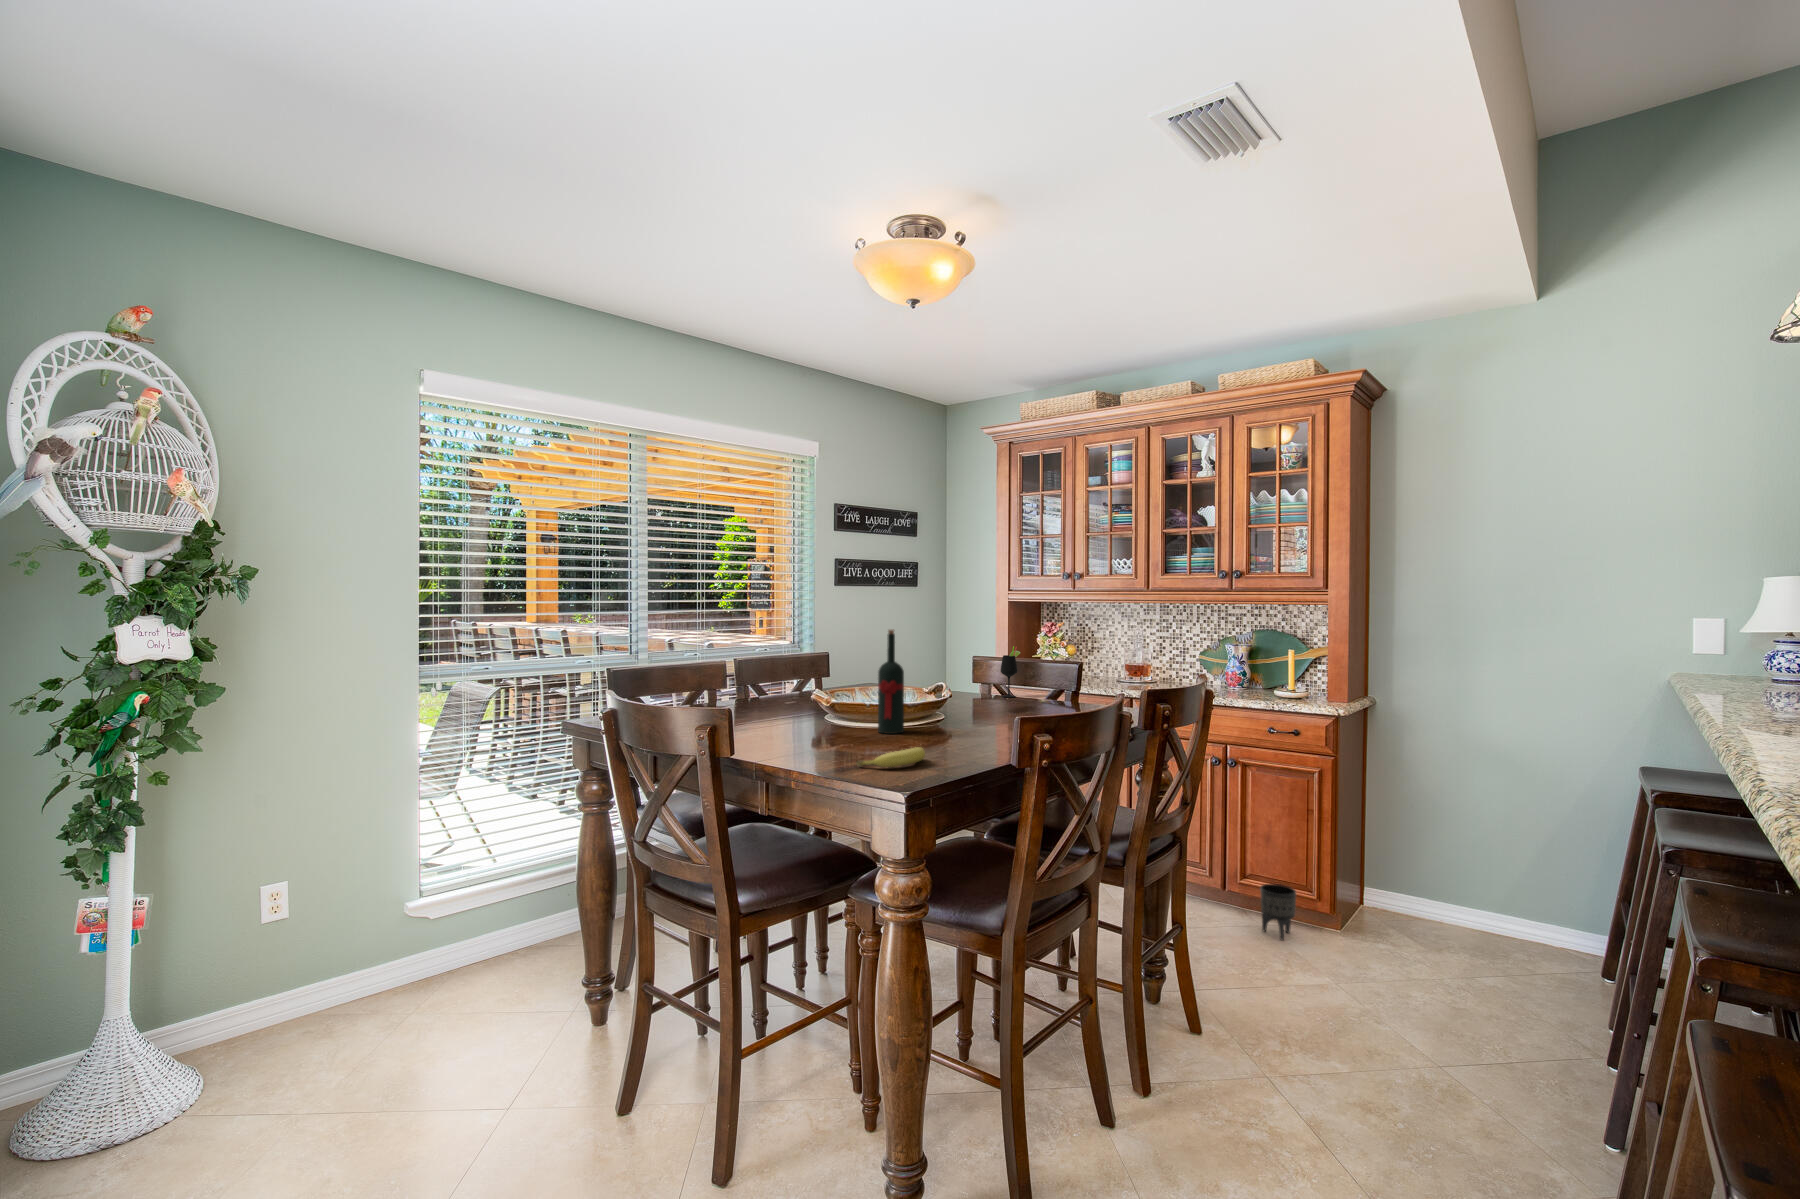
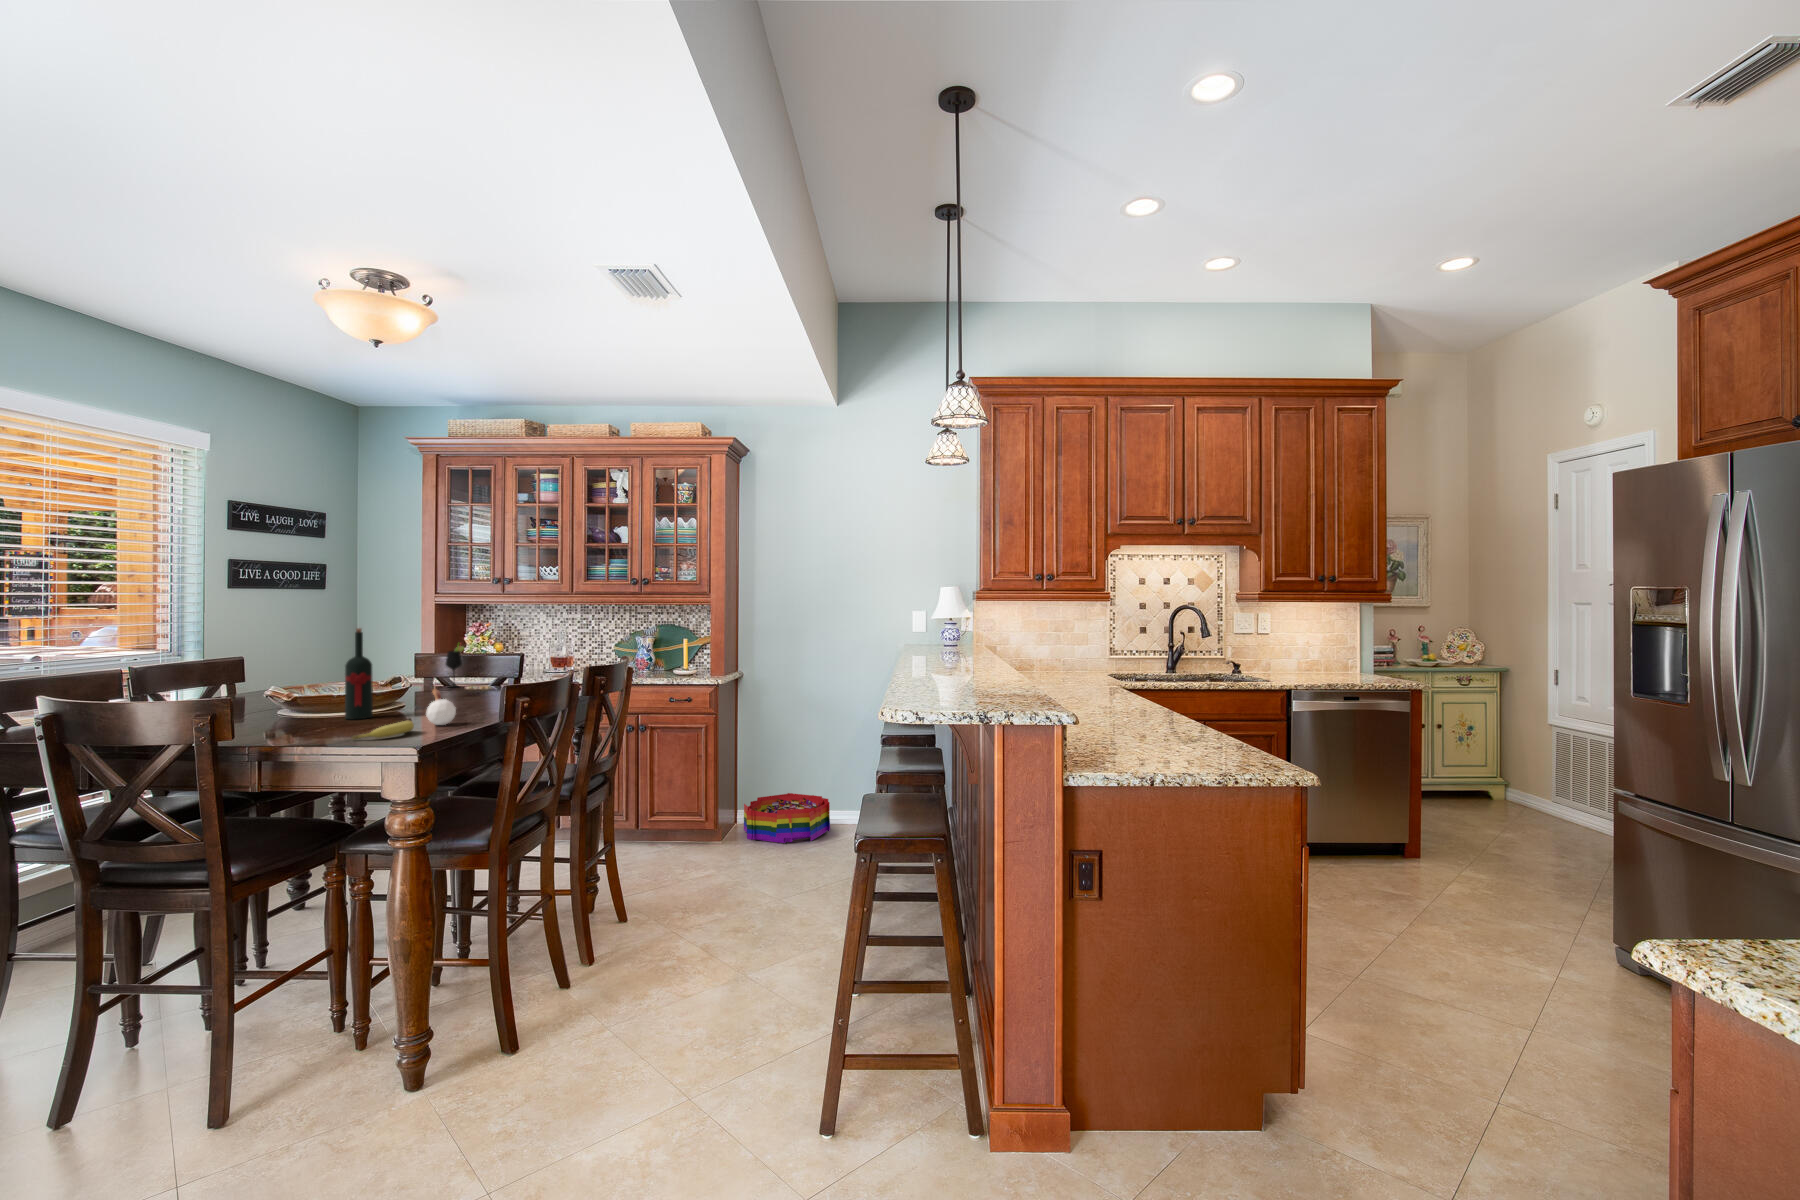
candle: none [944,697,977,755] -> present [426,688,456,725]
storage bin: none [1379,882,1532,973] -> present [744,793,830,843]
planter: present [1260,884,1296,940] -> none [664,813,690,852]

